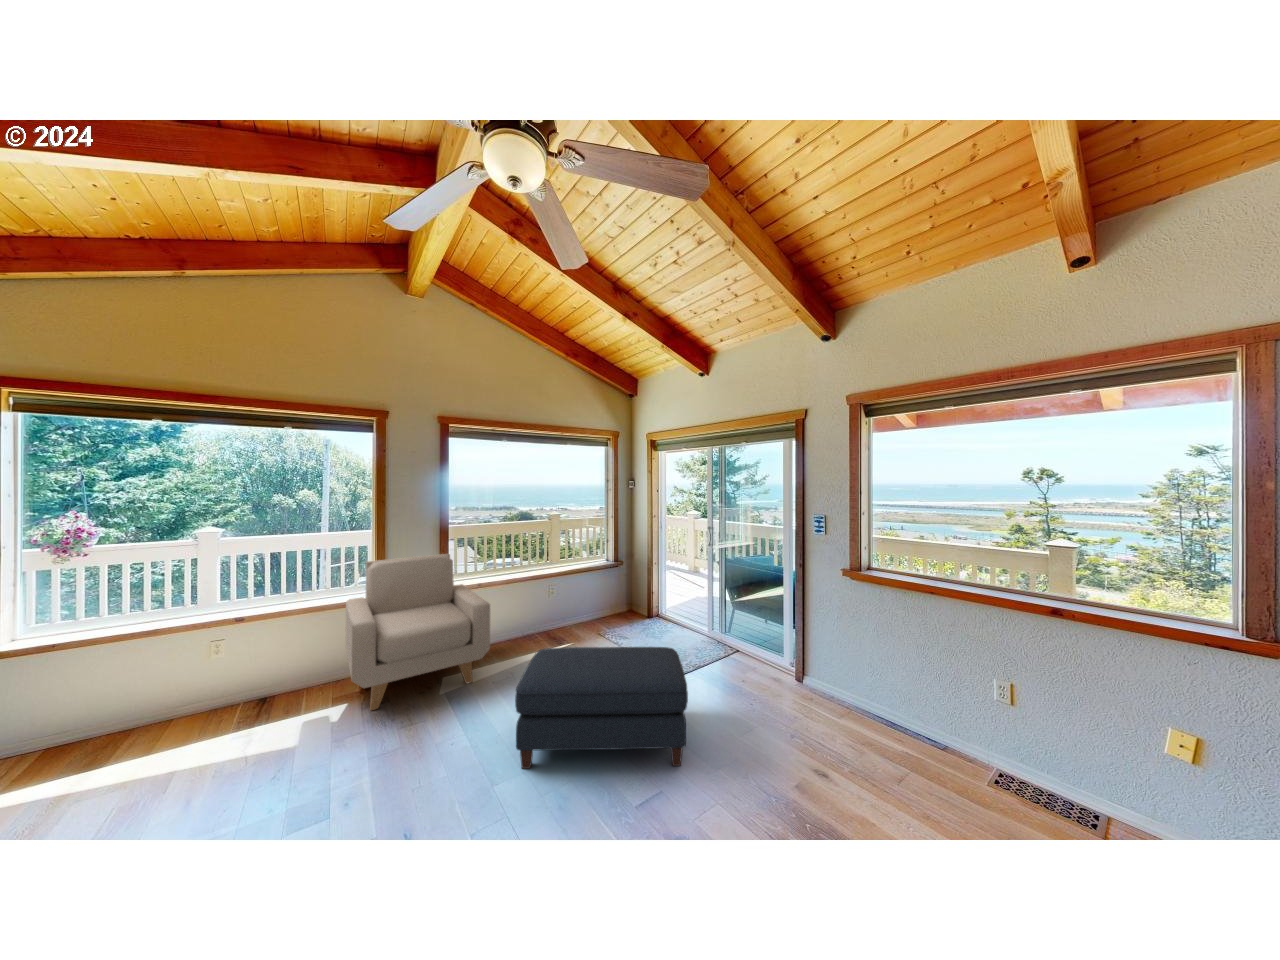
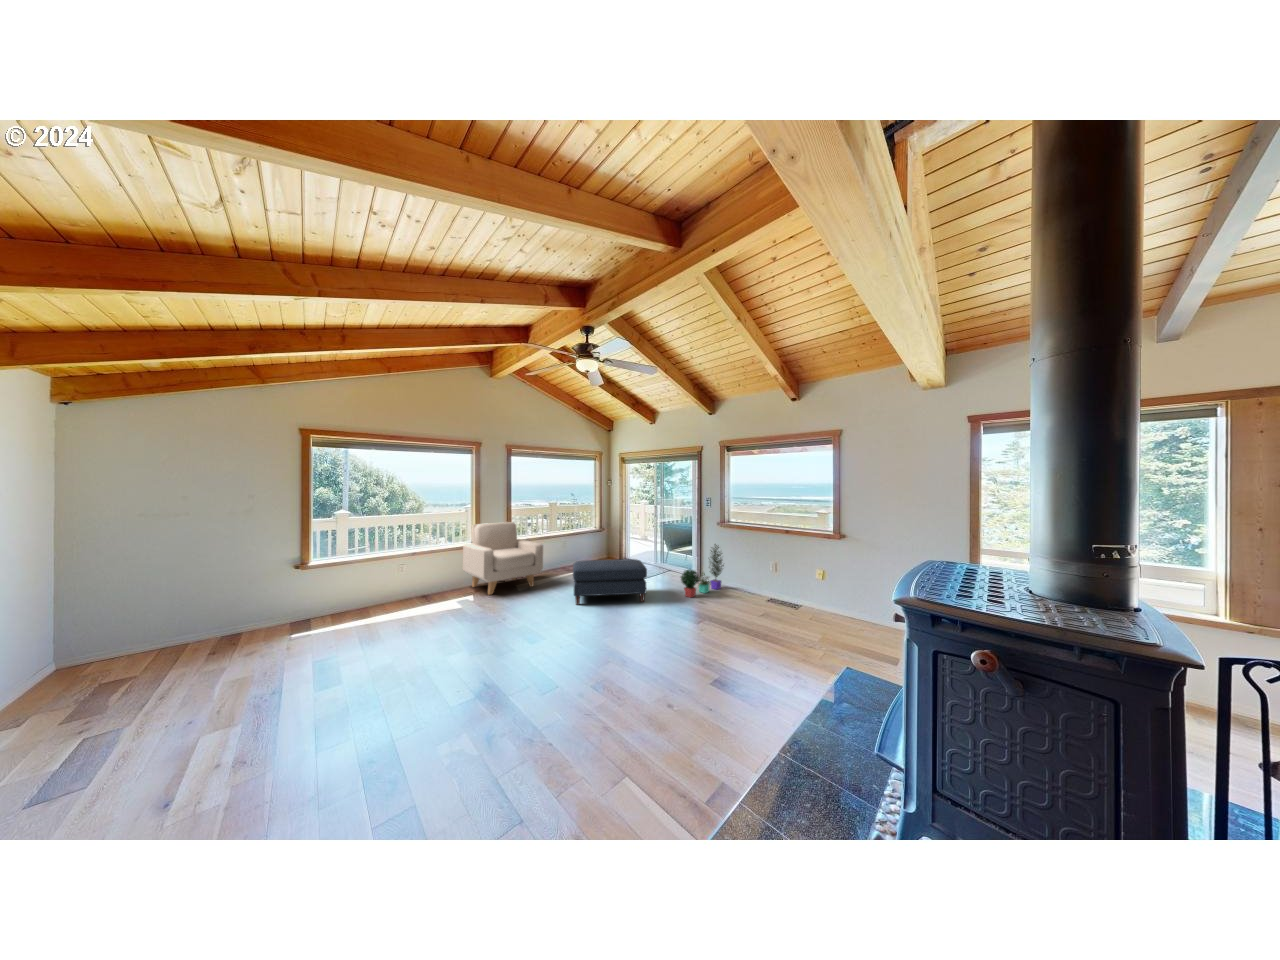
potted plant: none [764,612,865,752] -> present [681,544,724,597]

